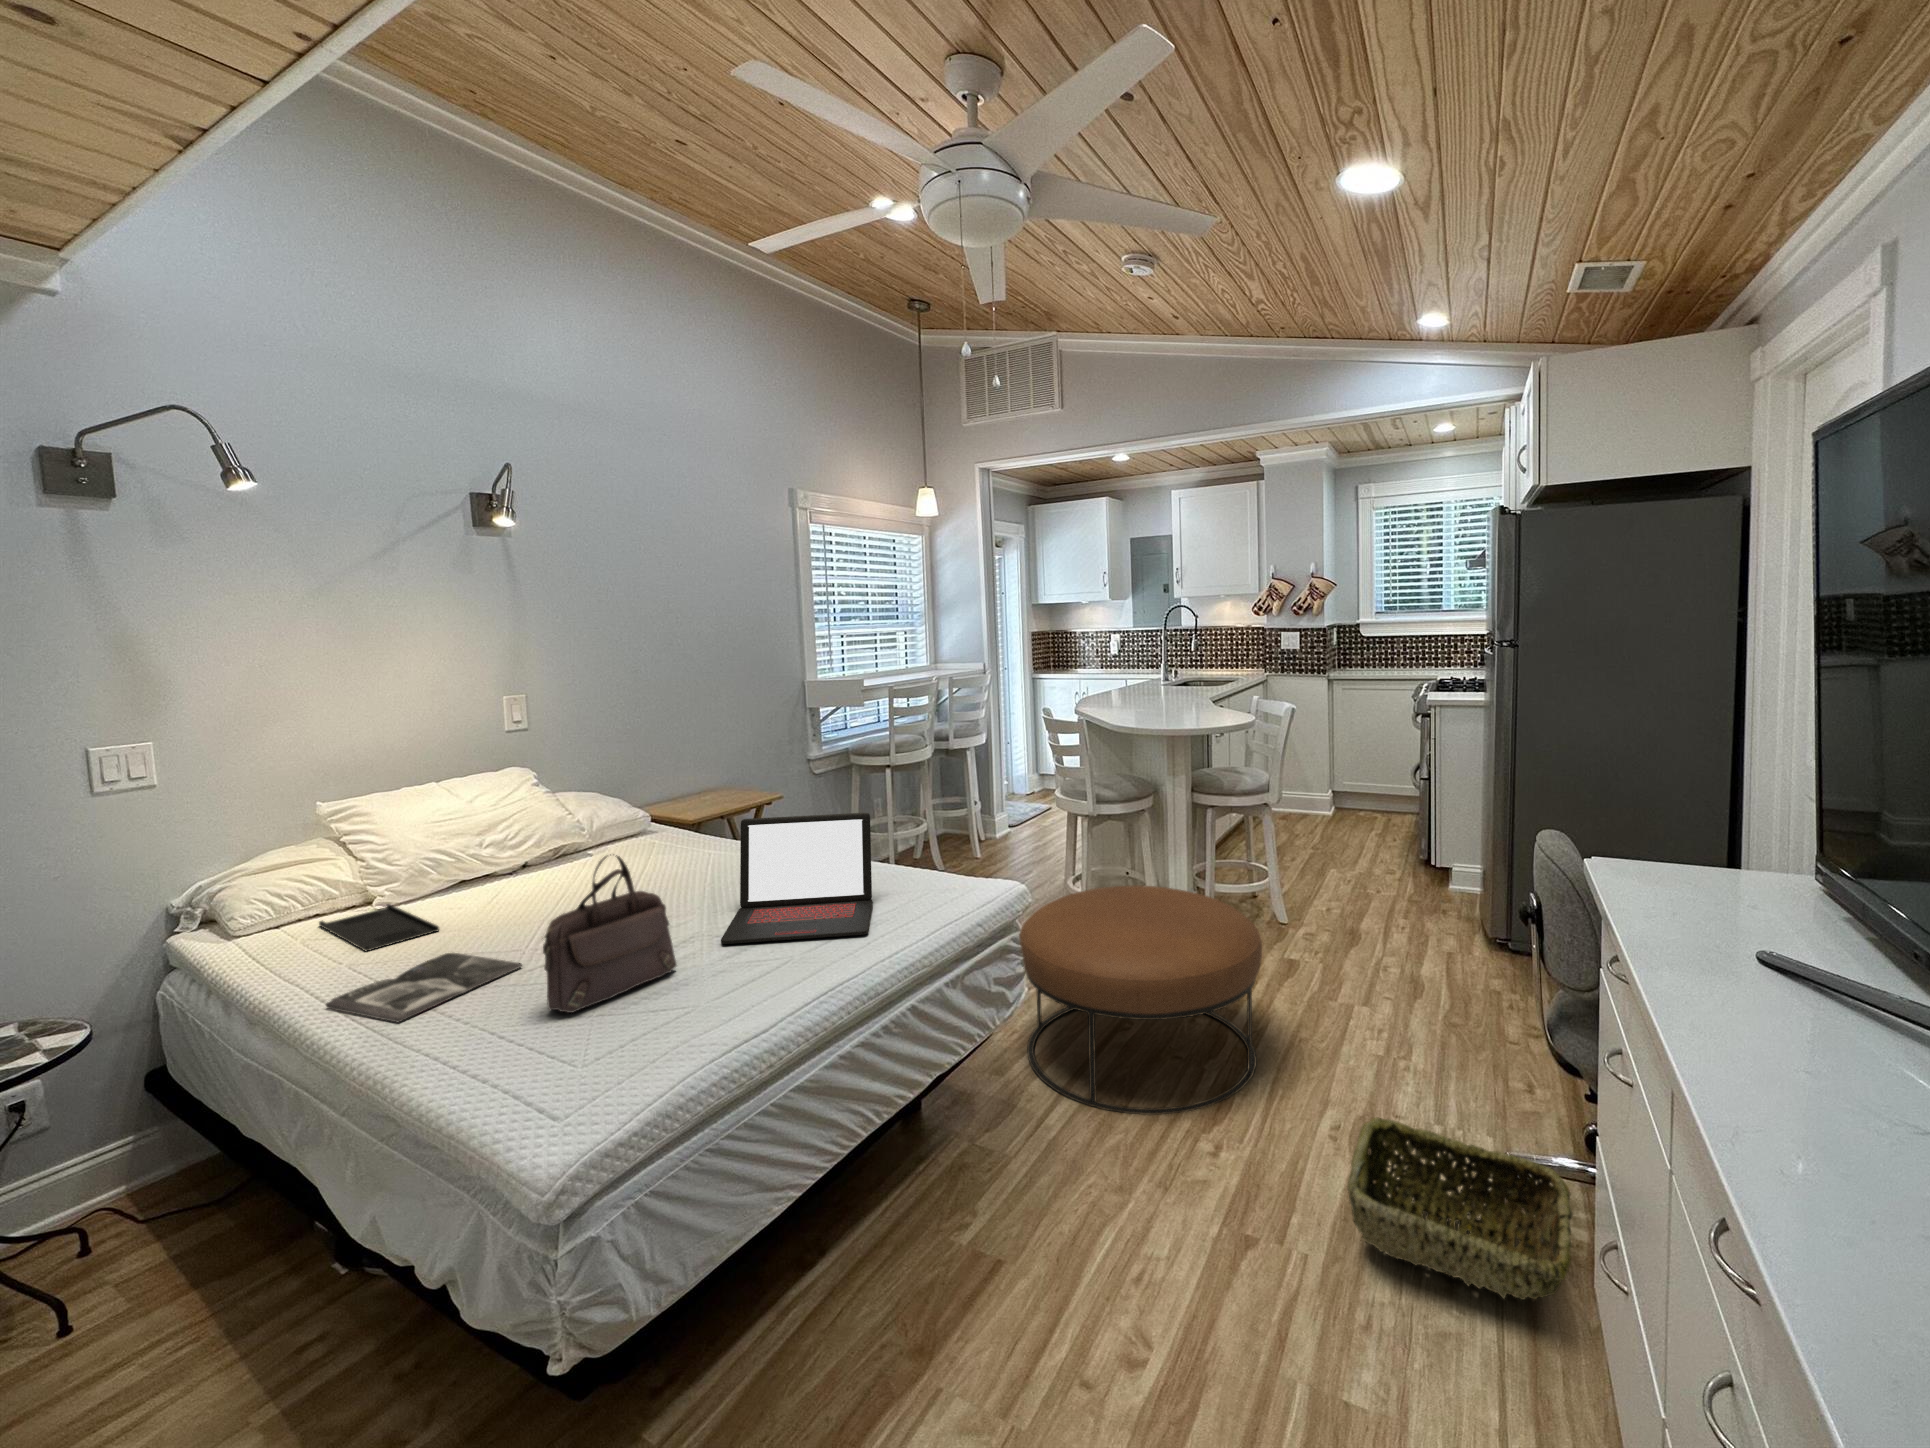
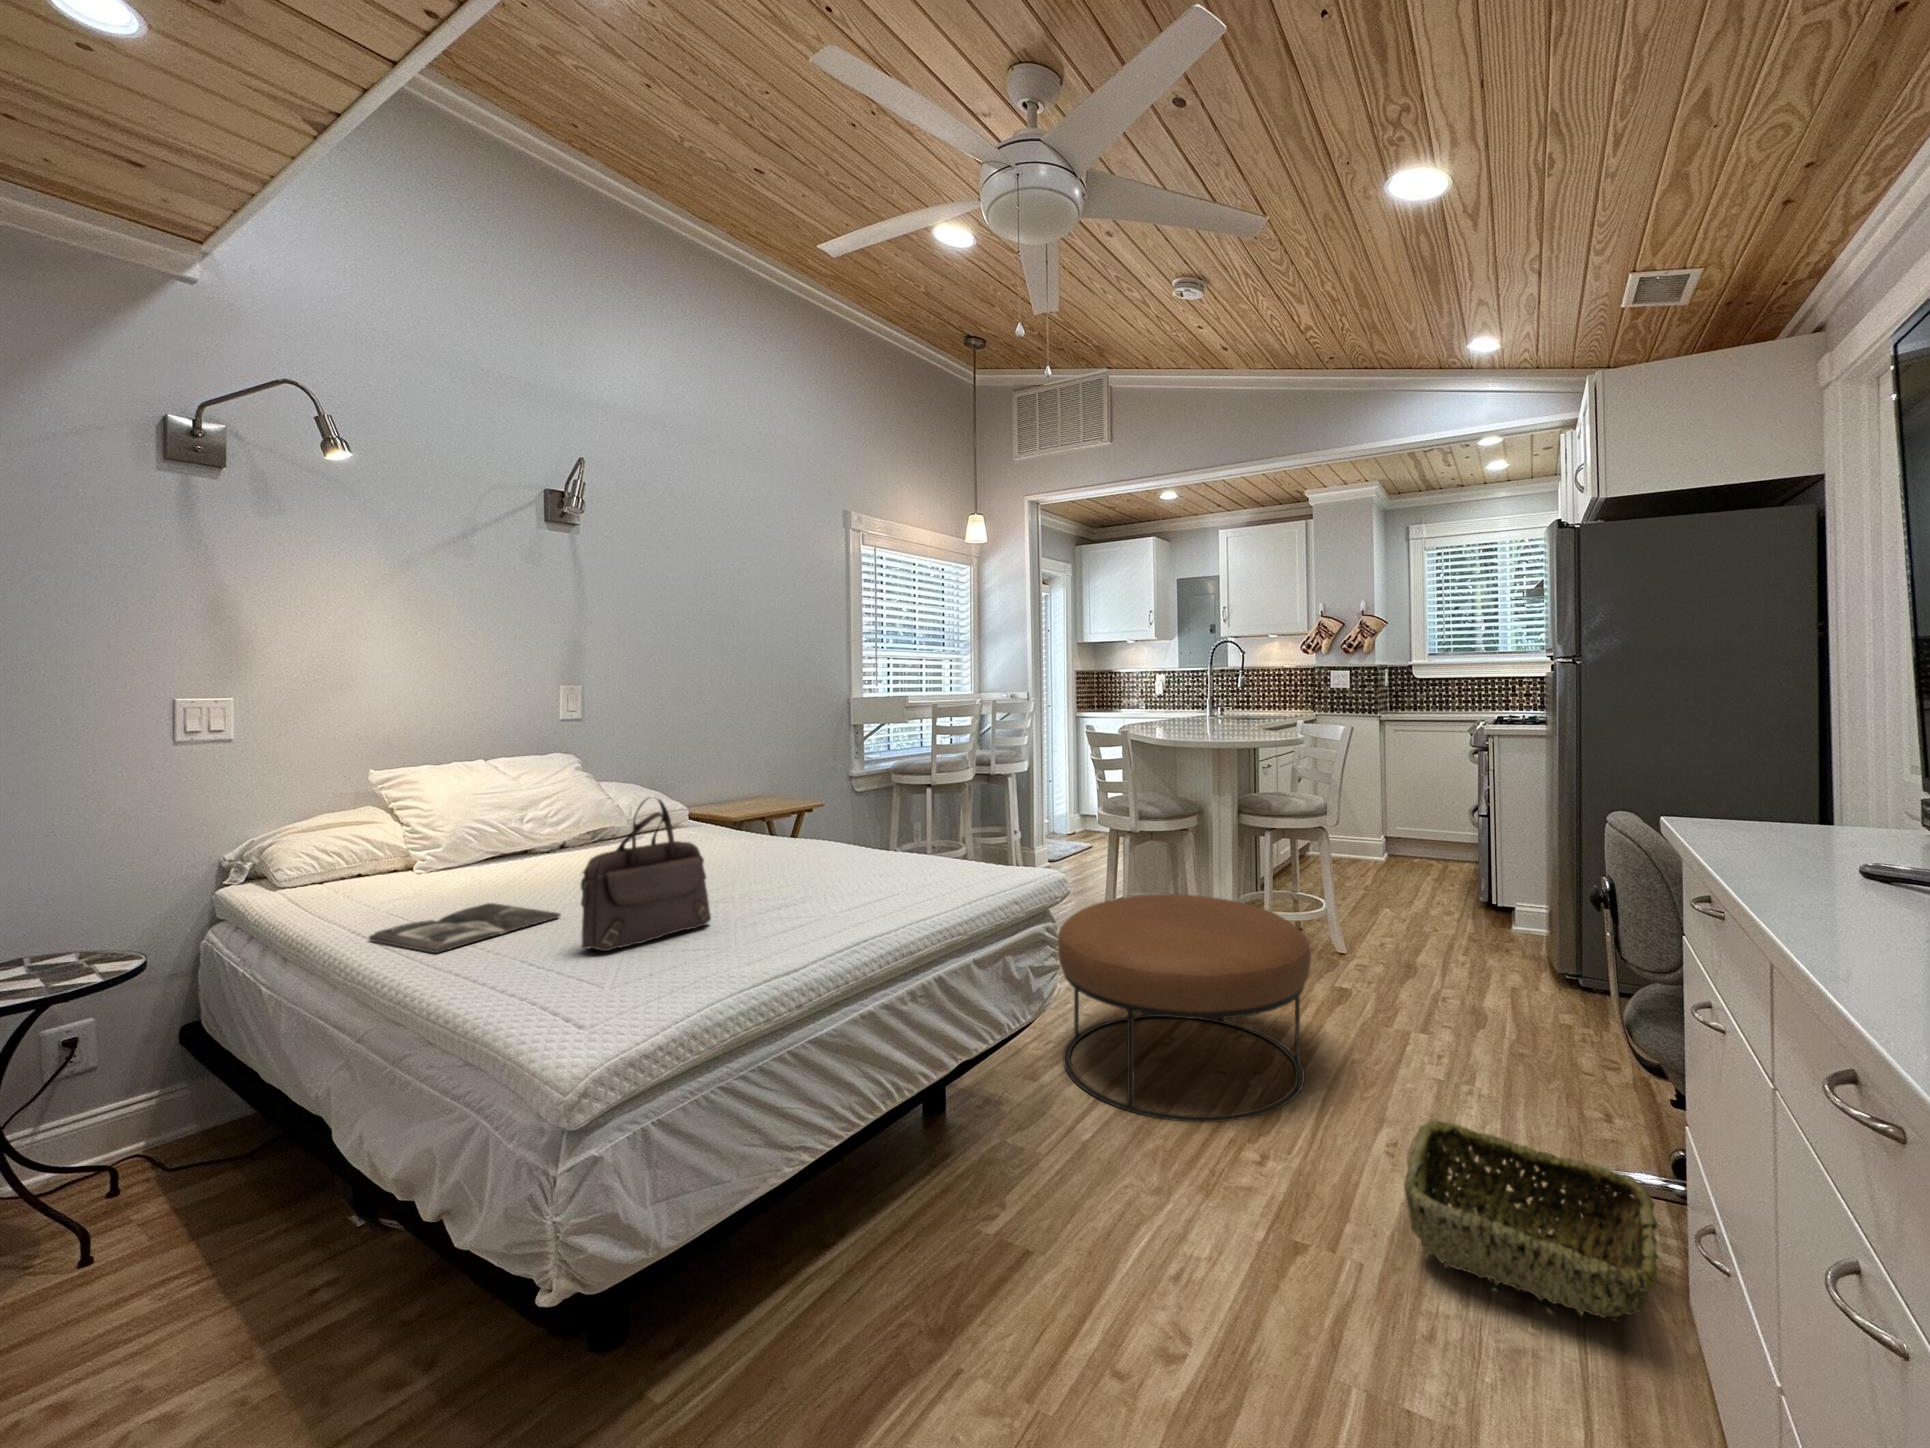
laptop: present [721,813,873,944] -> none [756,790,910,906]
tray: present [319,904,439,951] -> none [371,867,484,902]

